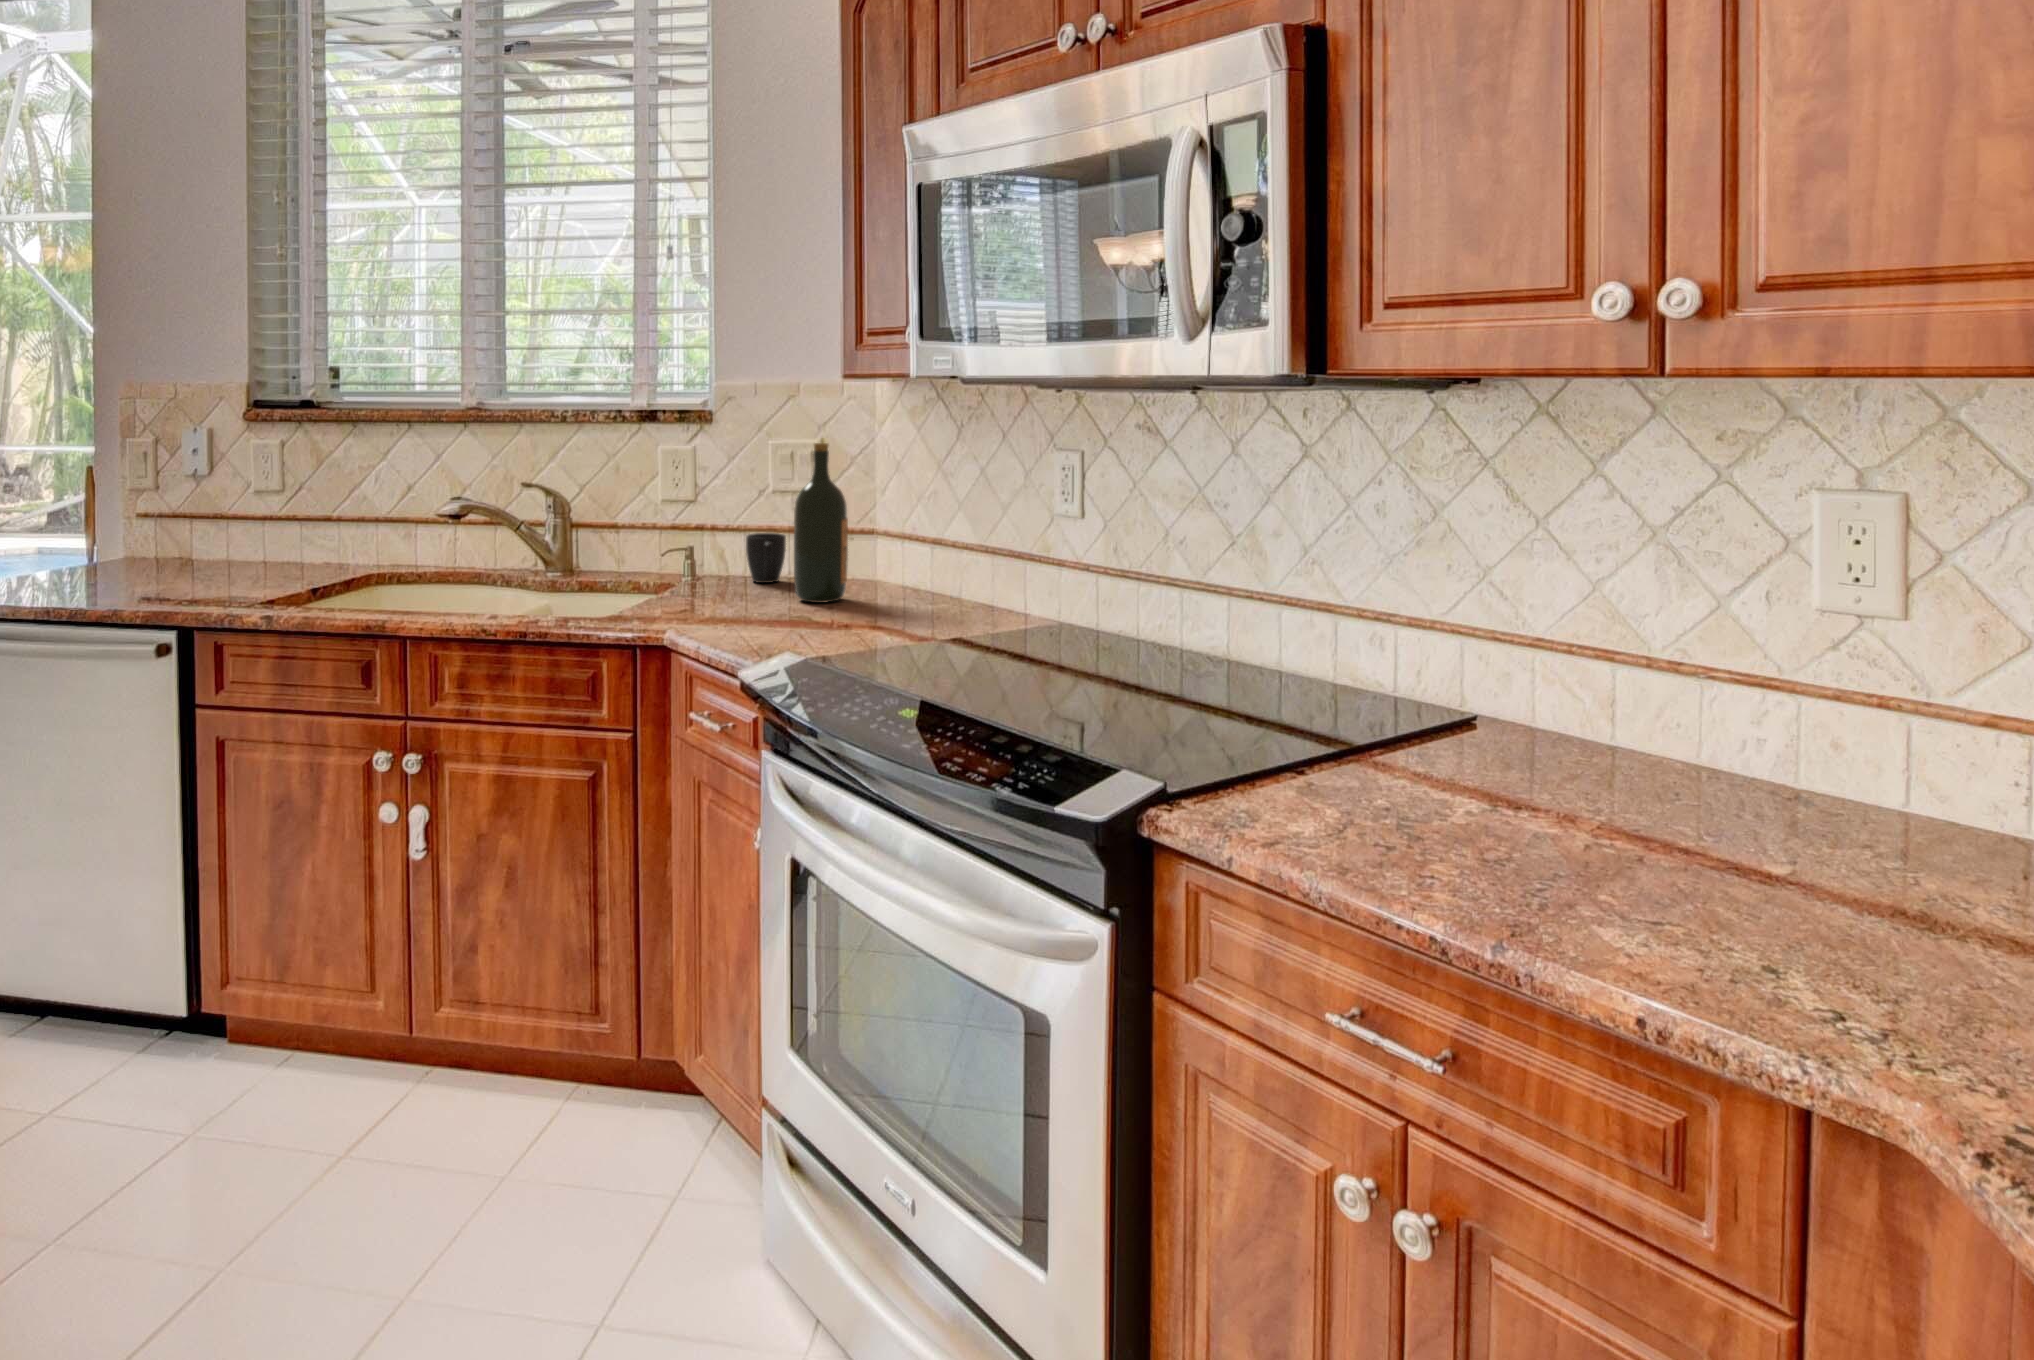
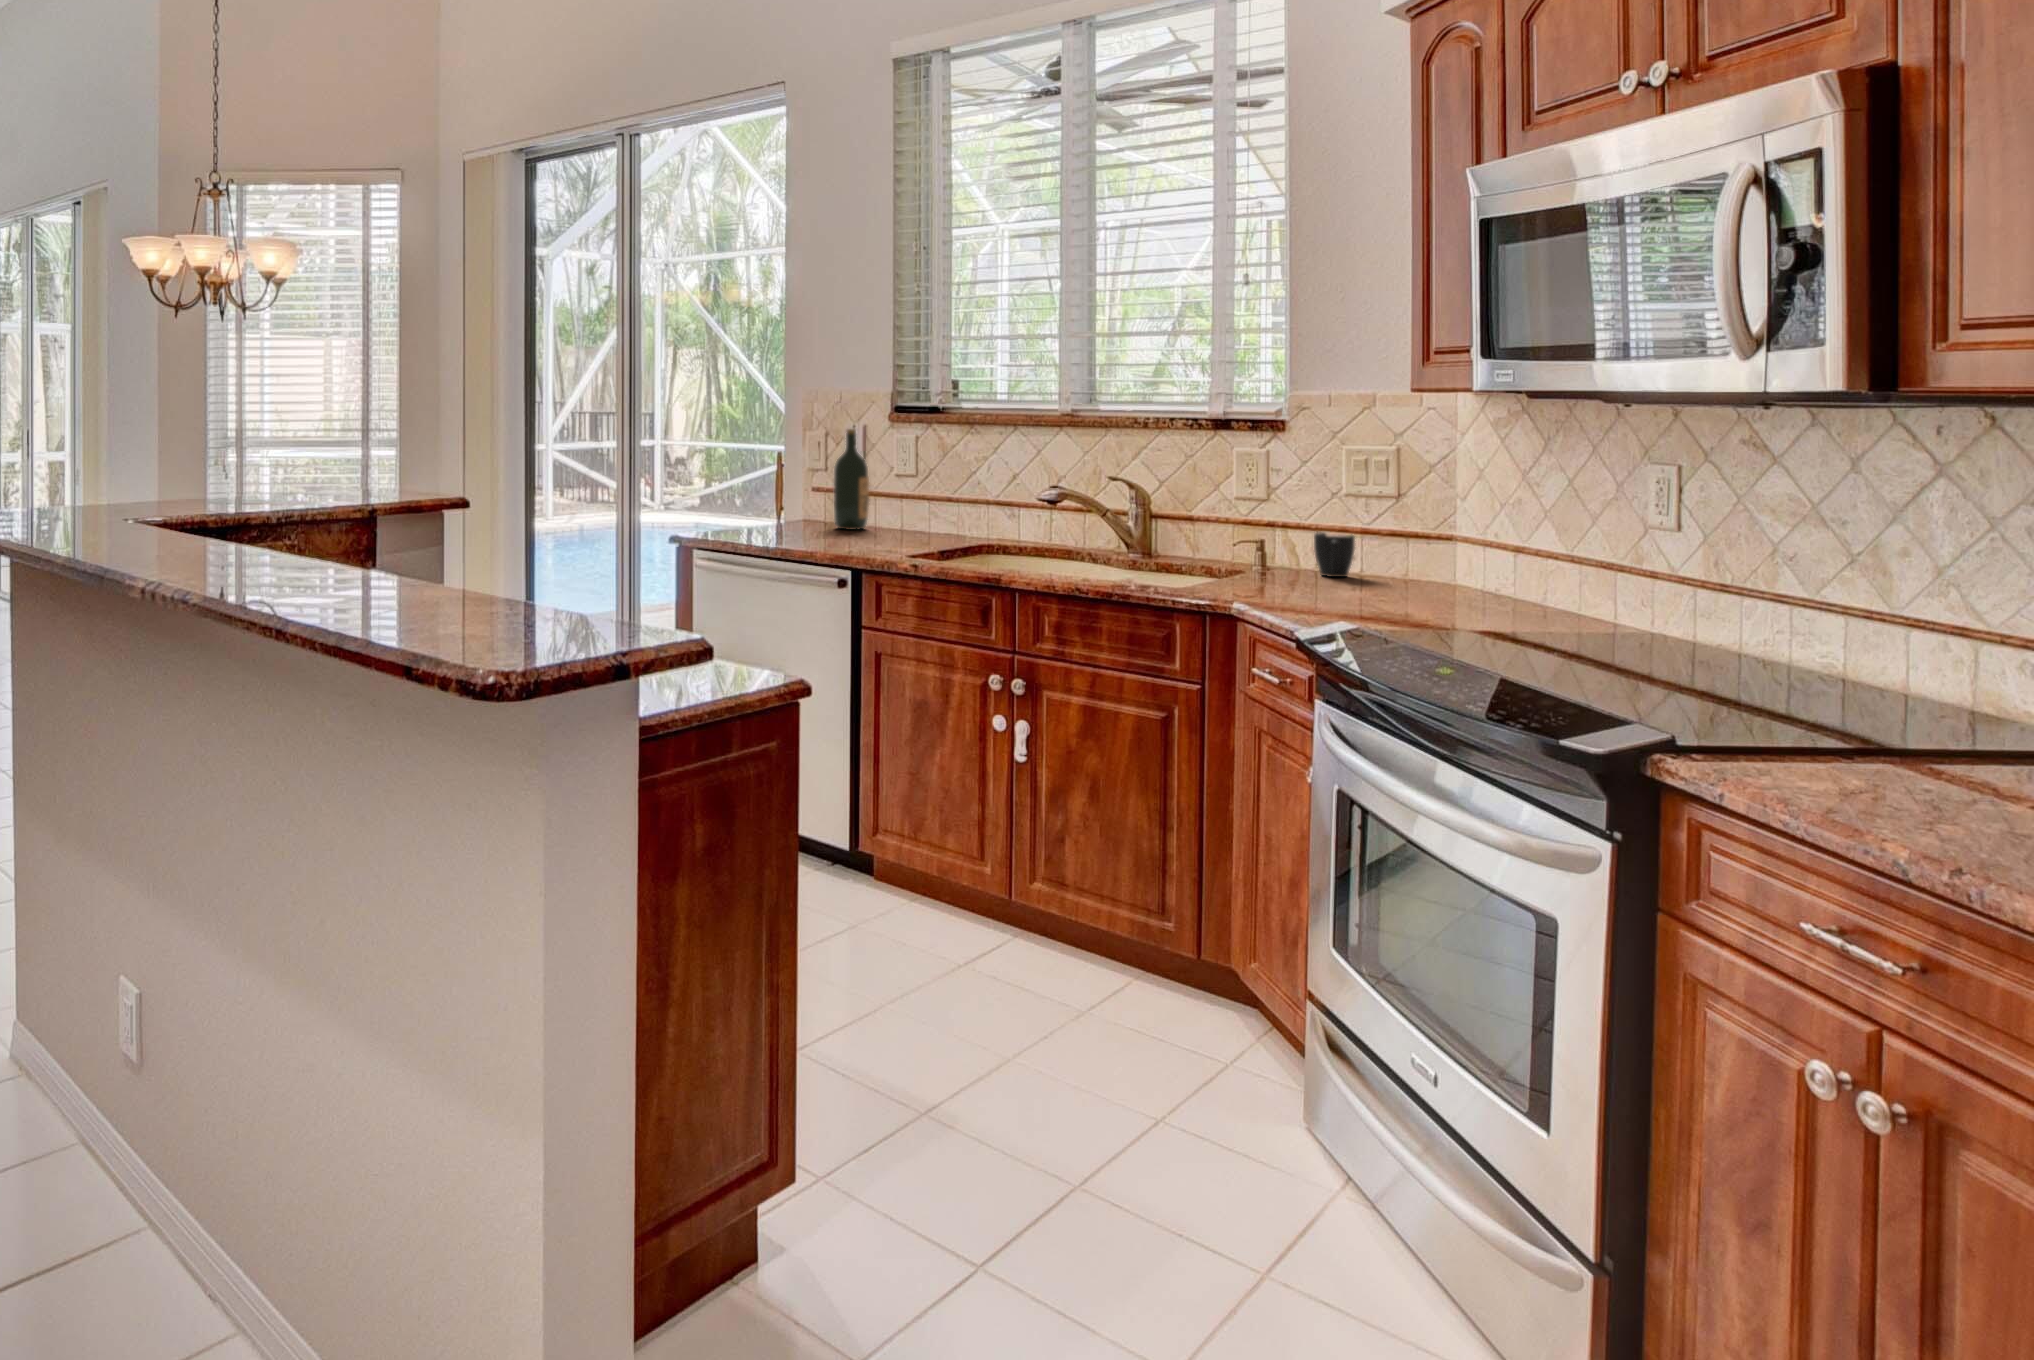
wine bottle: present [794,443,848,603] -> present [834,429,869,530]

